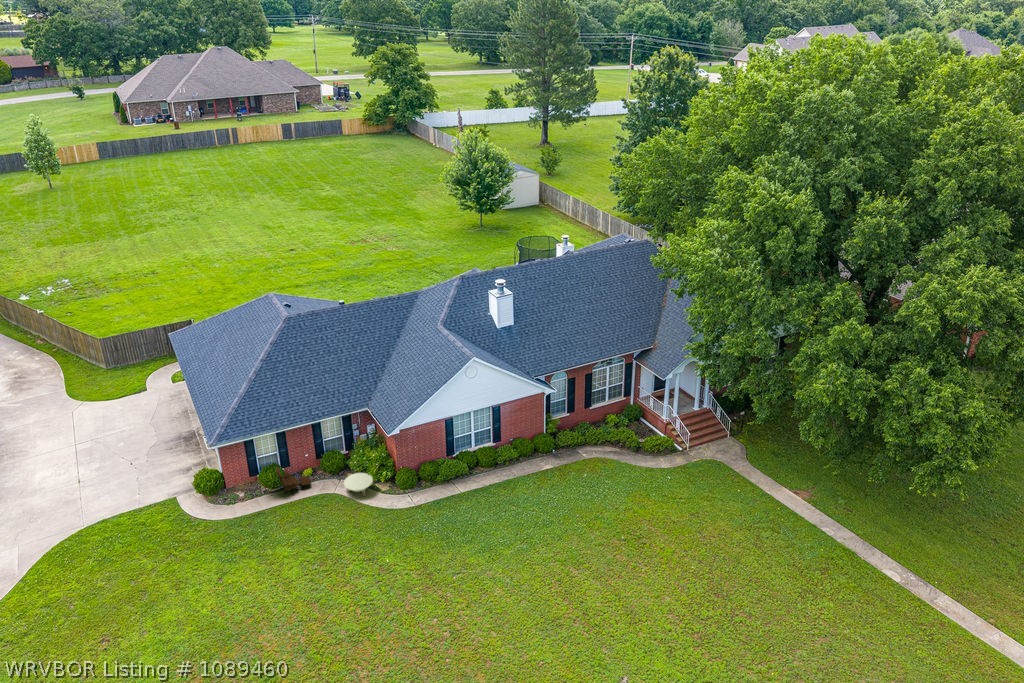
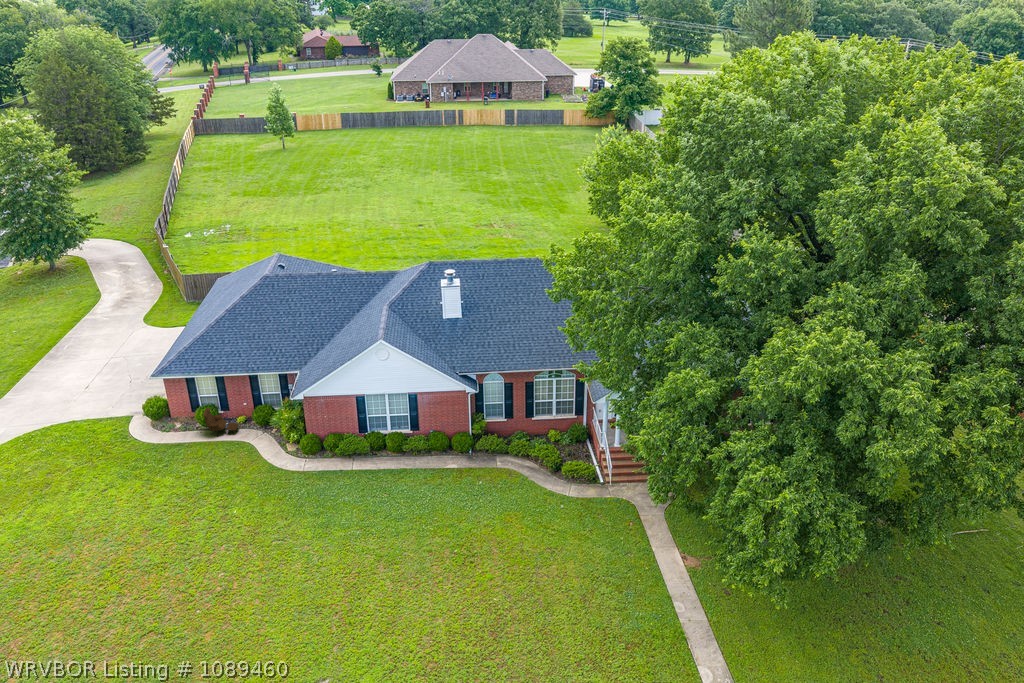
round table: present [344,473,373,497] -> none [255,430,283,453]

